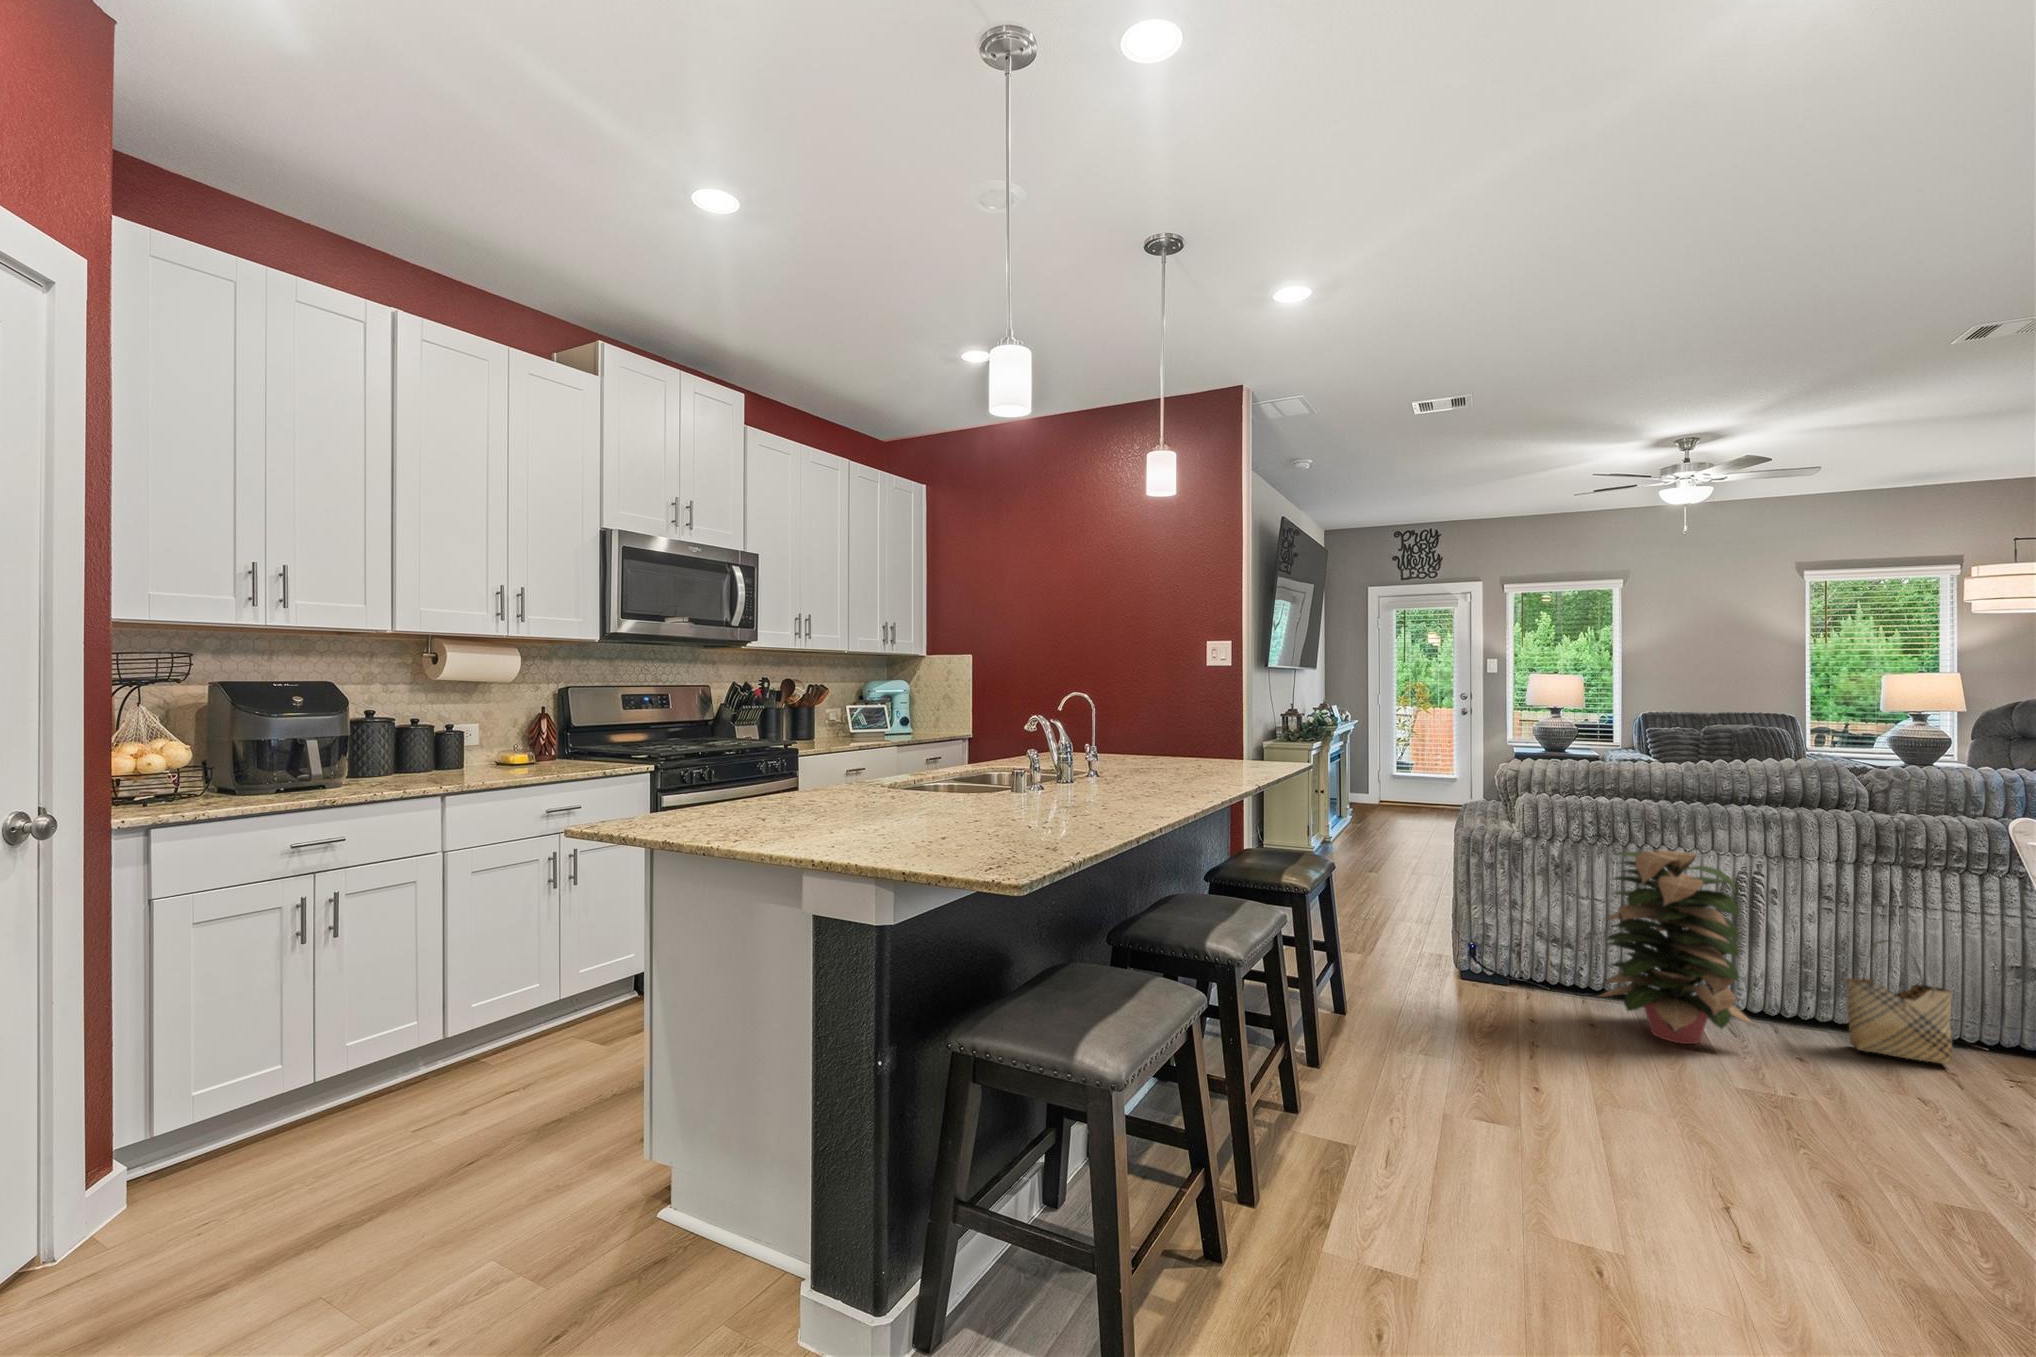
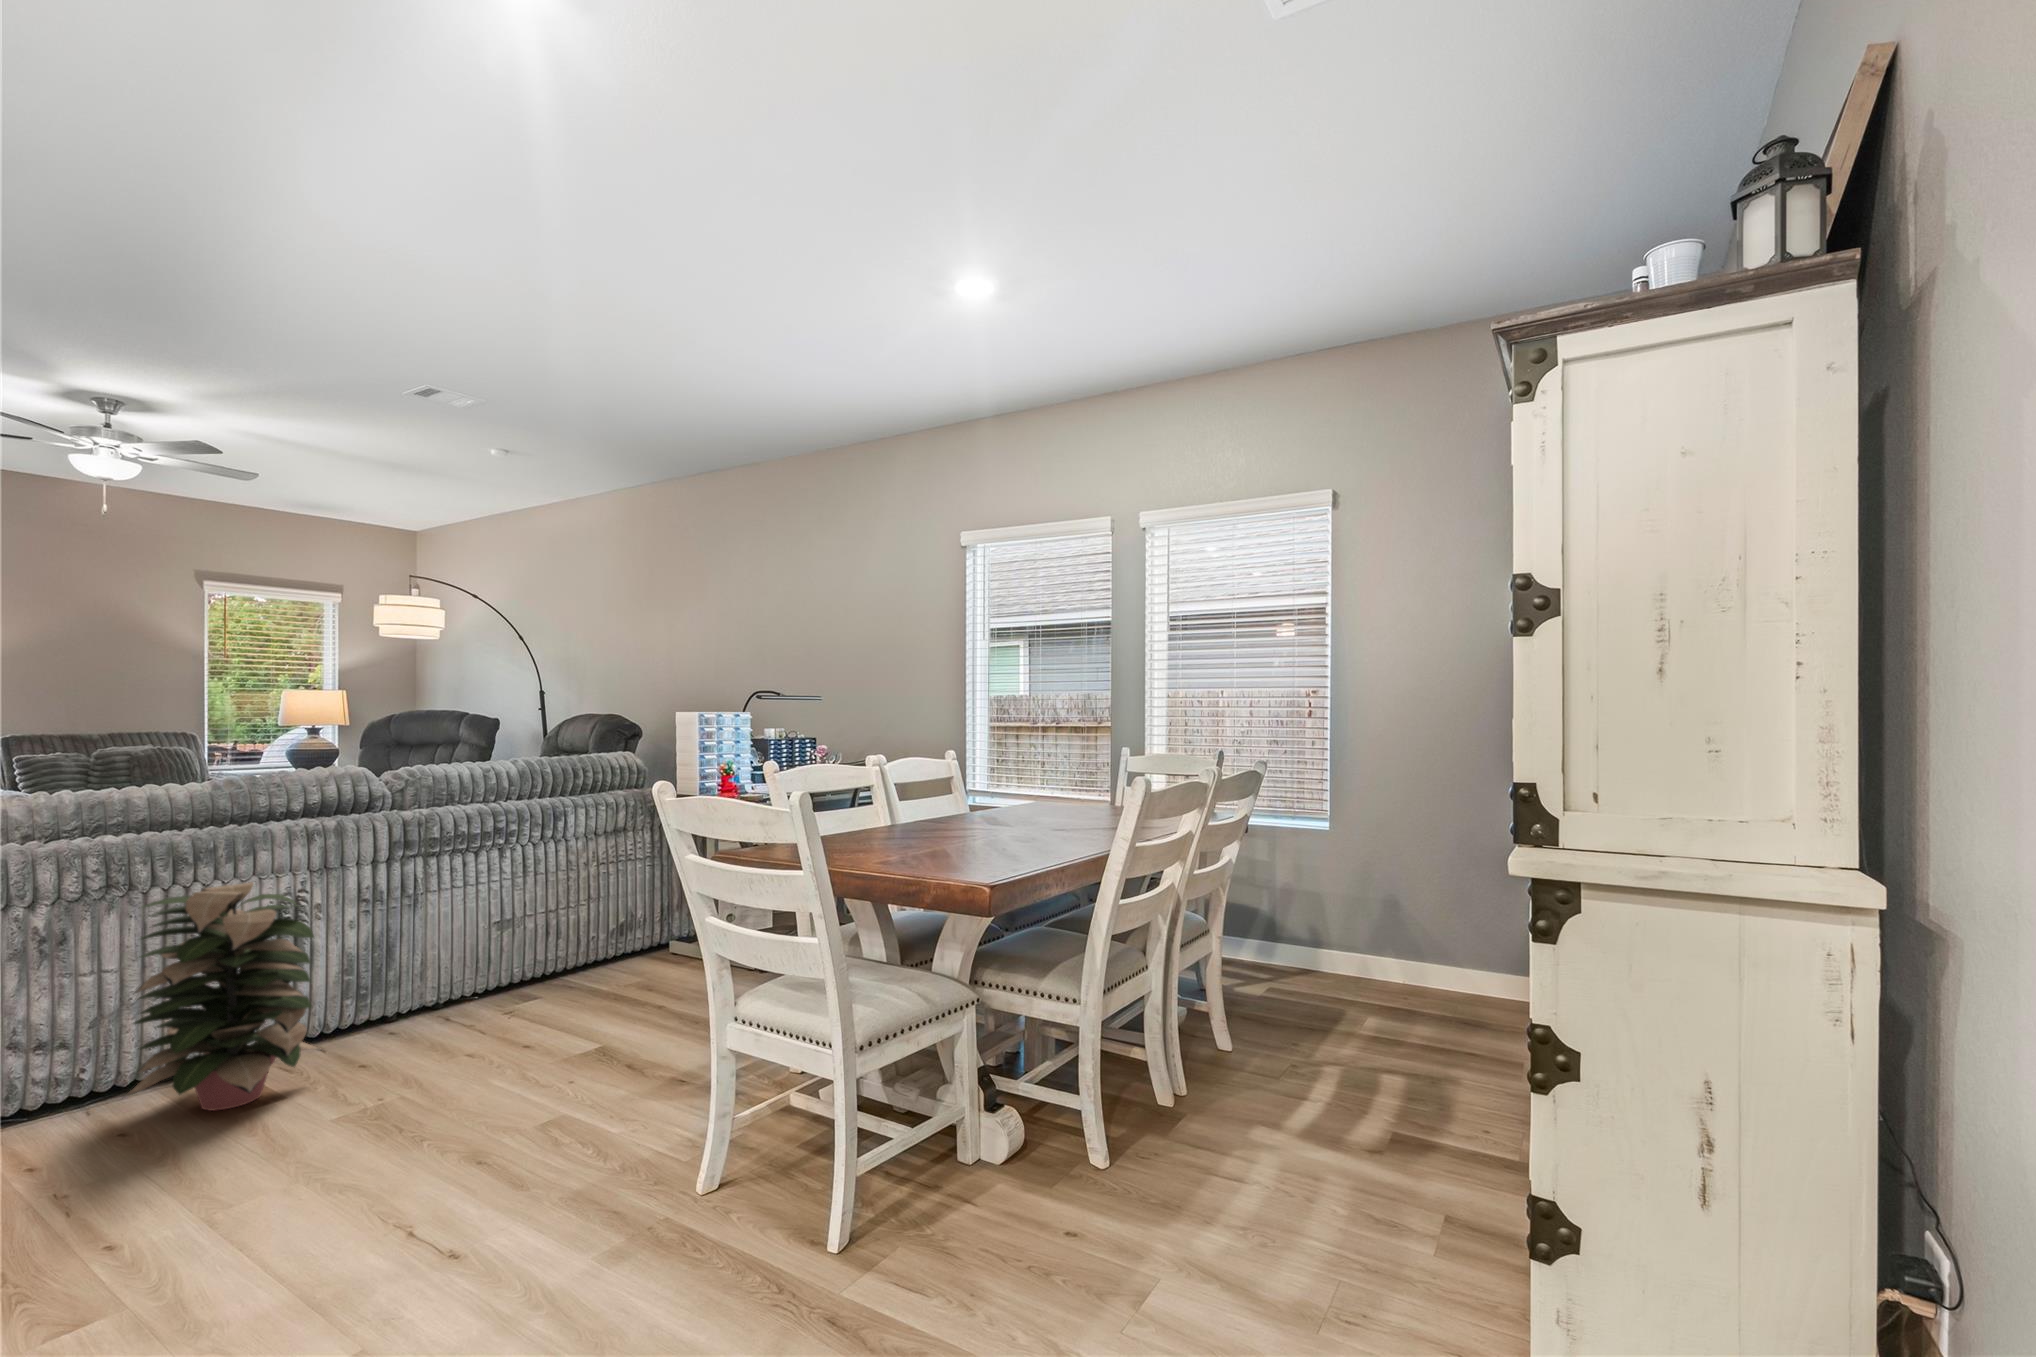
woven basket: present [1846,940,1953,1064] -> none [386,924,467,1036]

